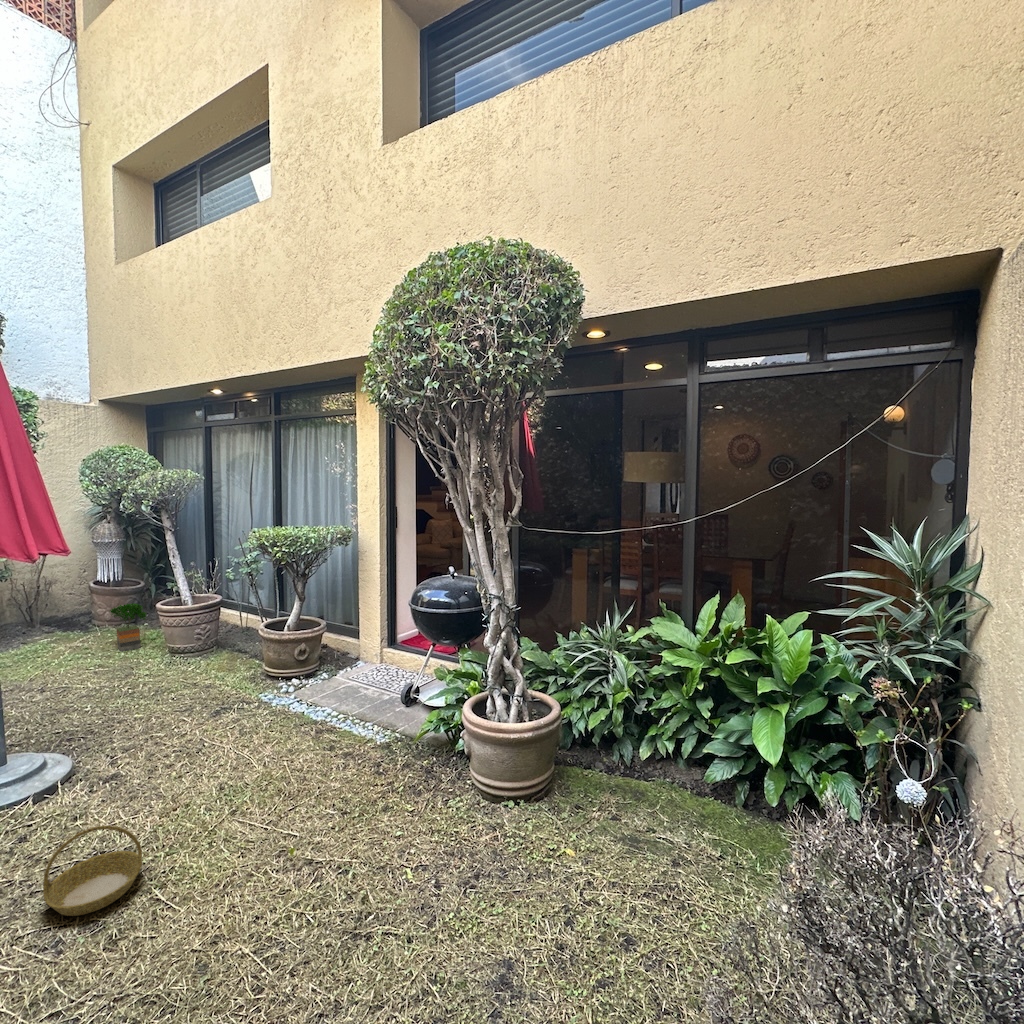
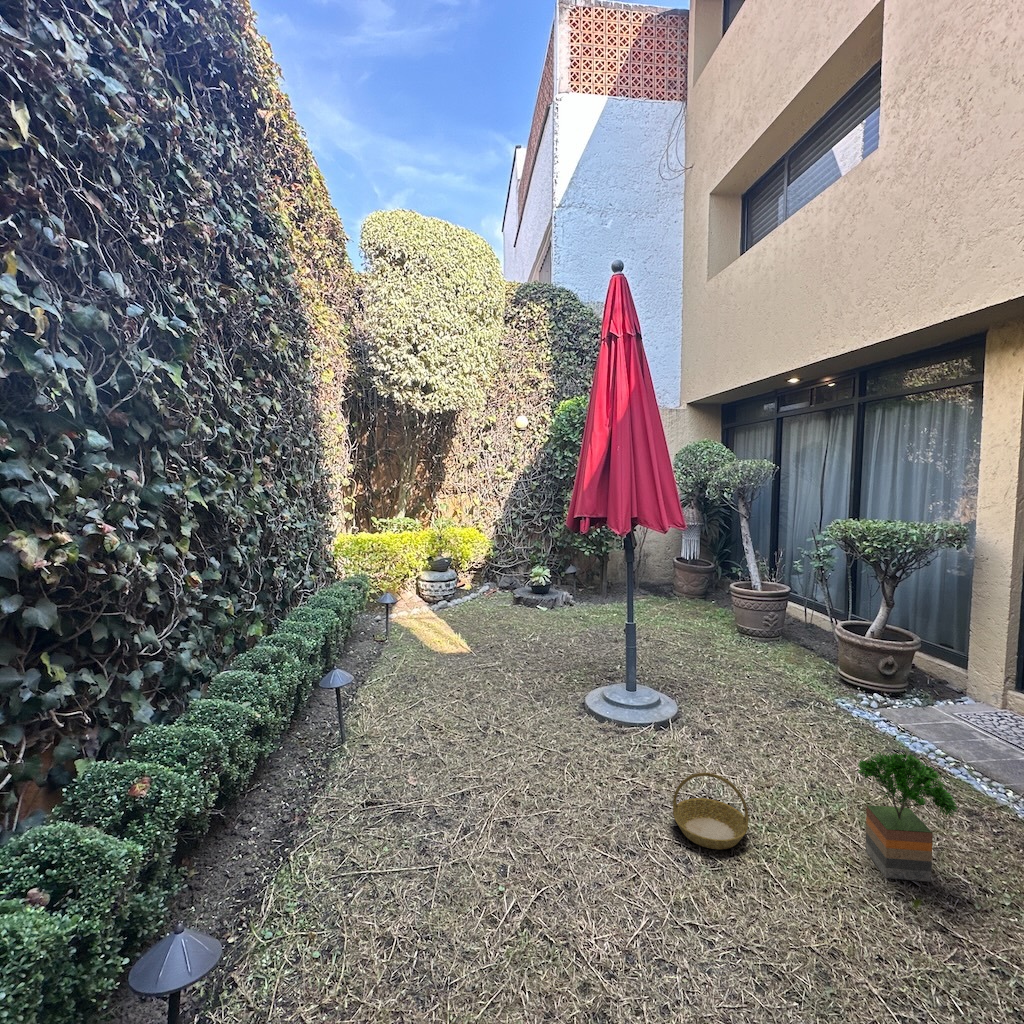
potted tree: present [110,603,147,651] -> present [857,752,958,882]

